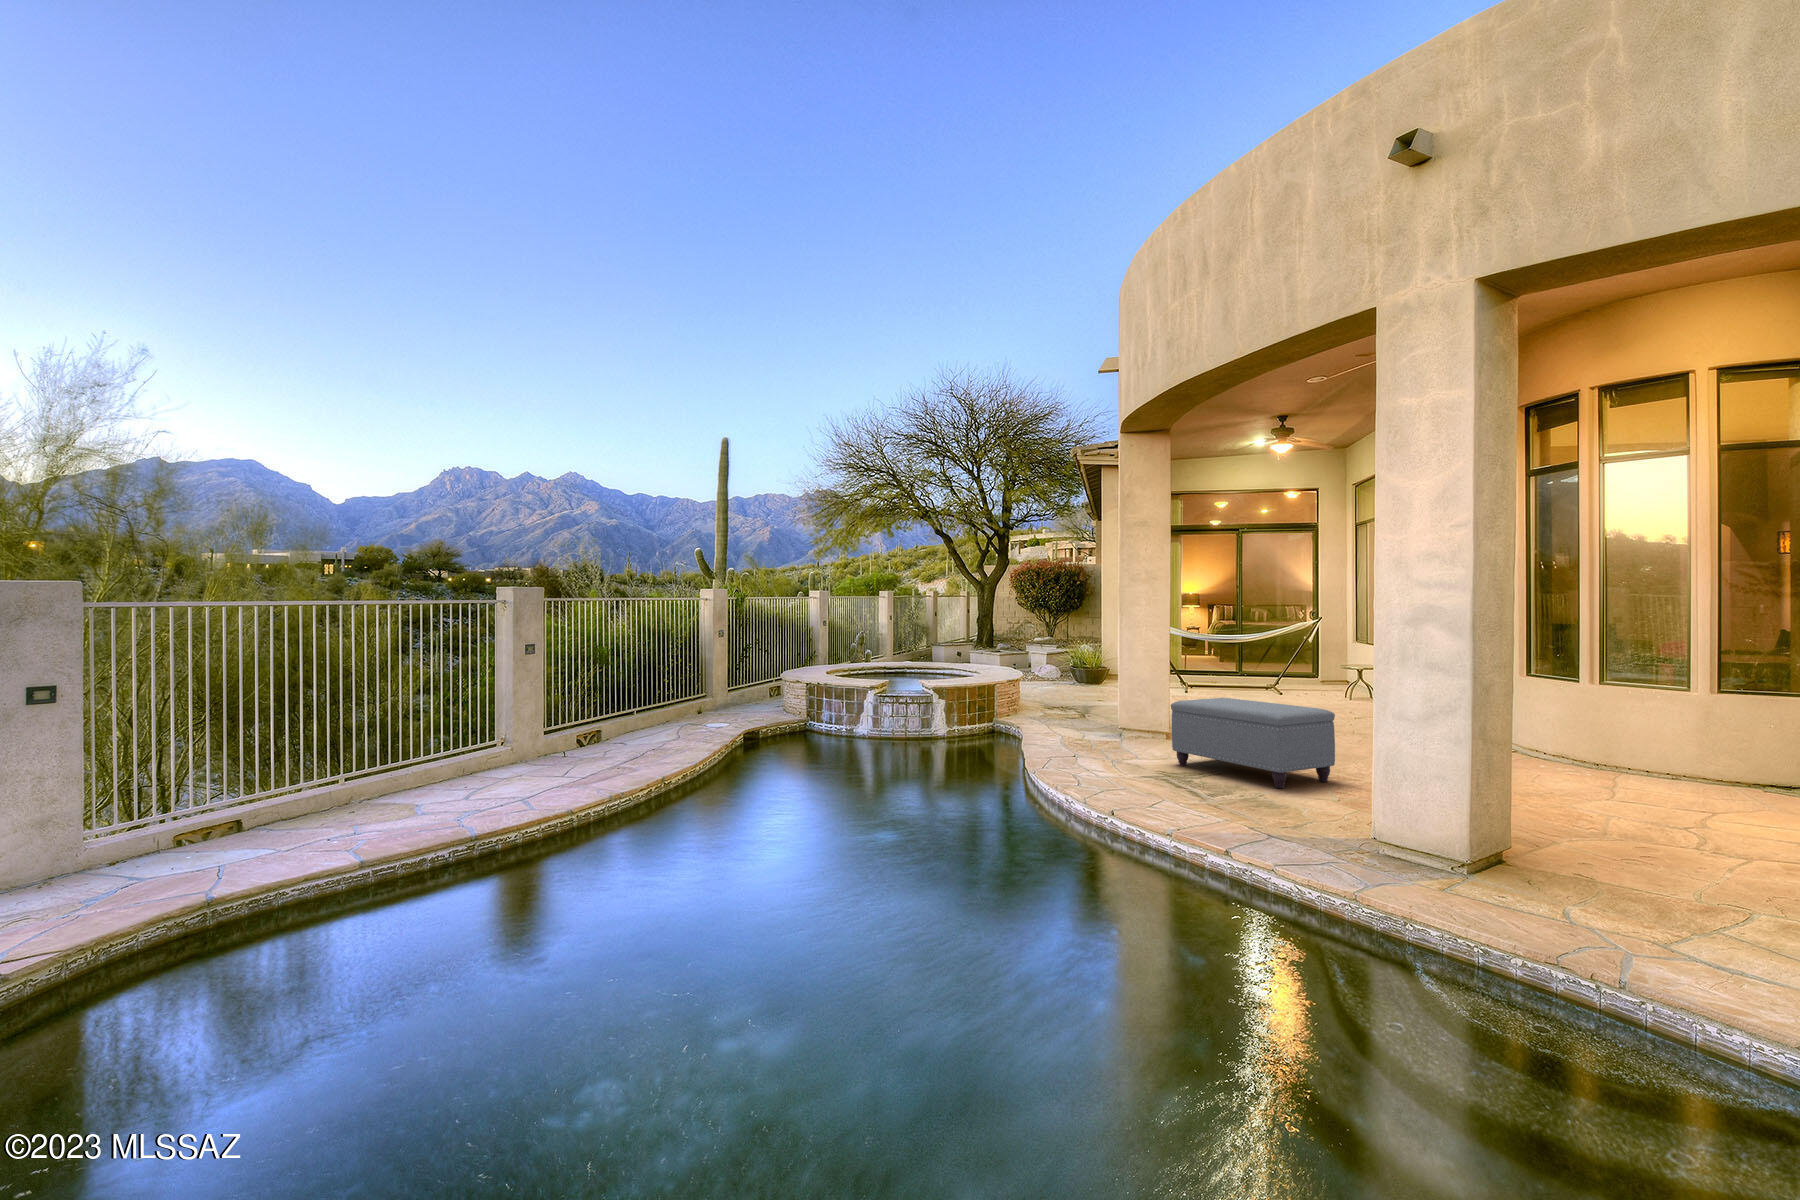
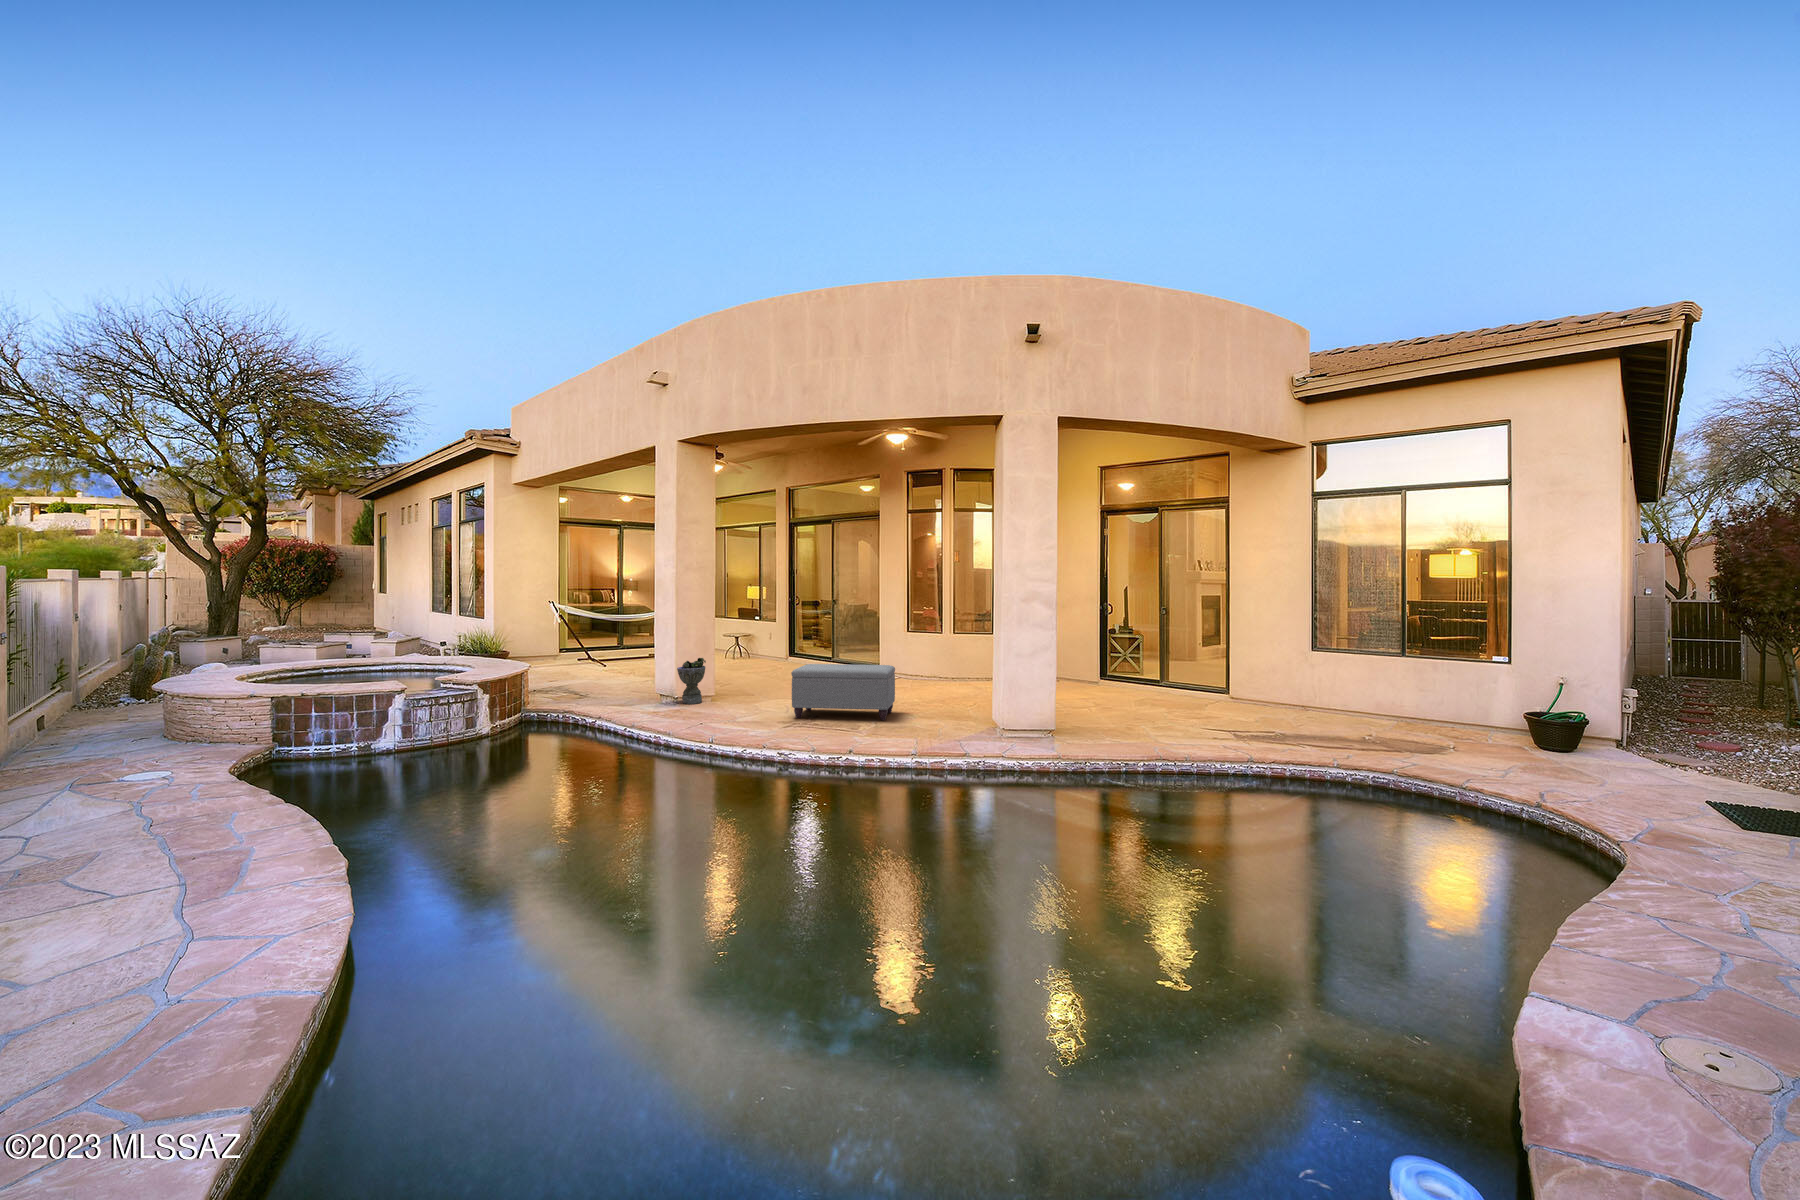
planter: none [1110,682,1143,734] -> present [677,658,706,704]

